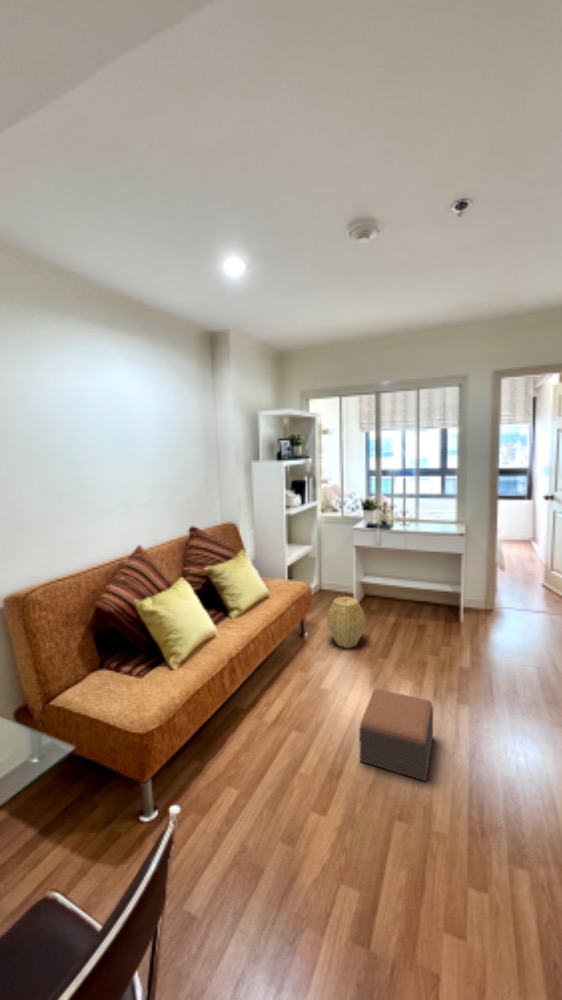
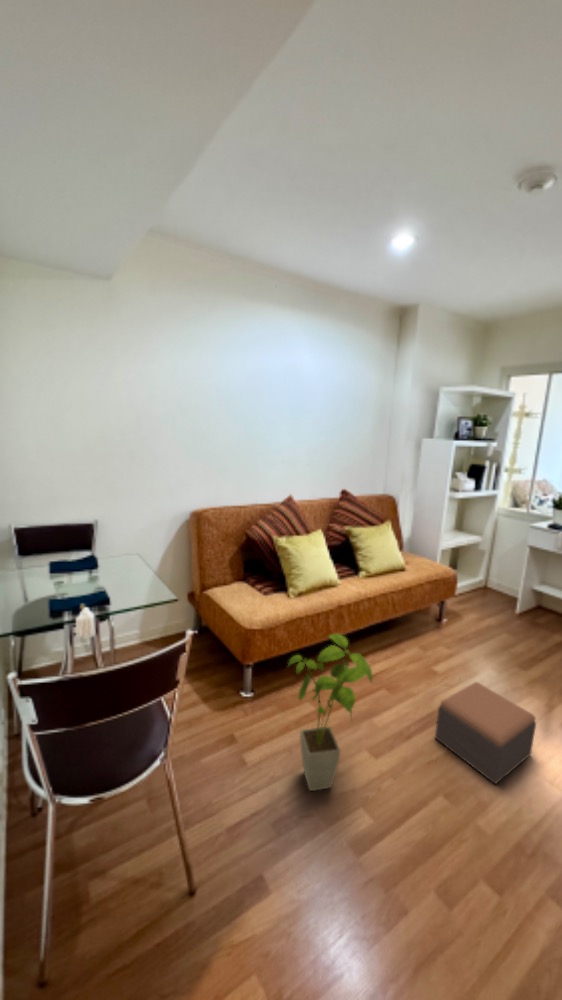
woven basket: present [327,596,365,648] -> none [465,592,511,647]
house plant: none [233,701,341,900] -> present [288,634,373,791]

